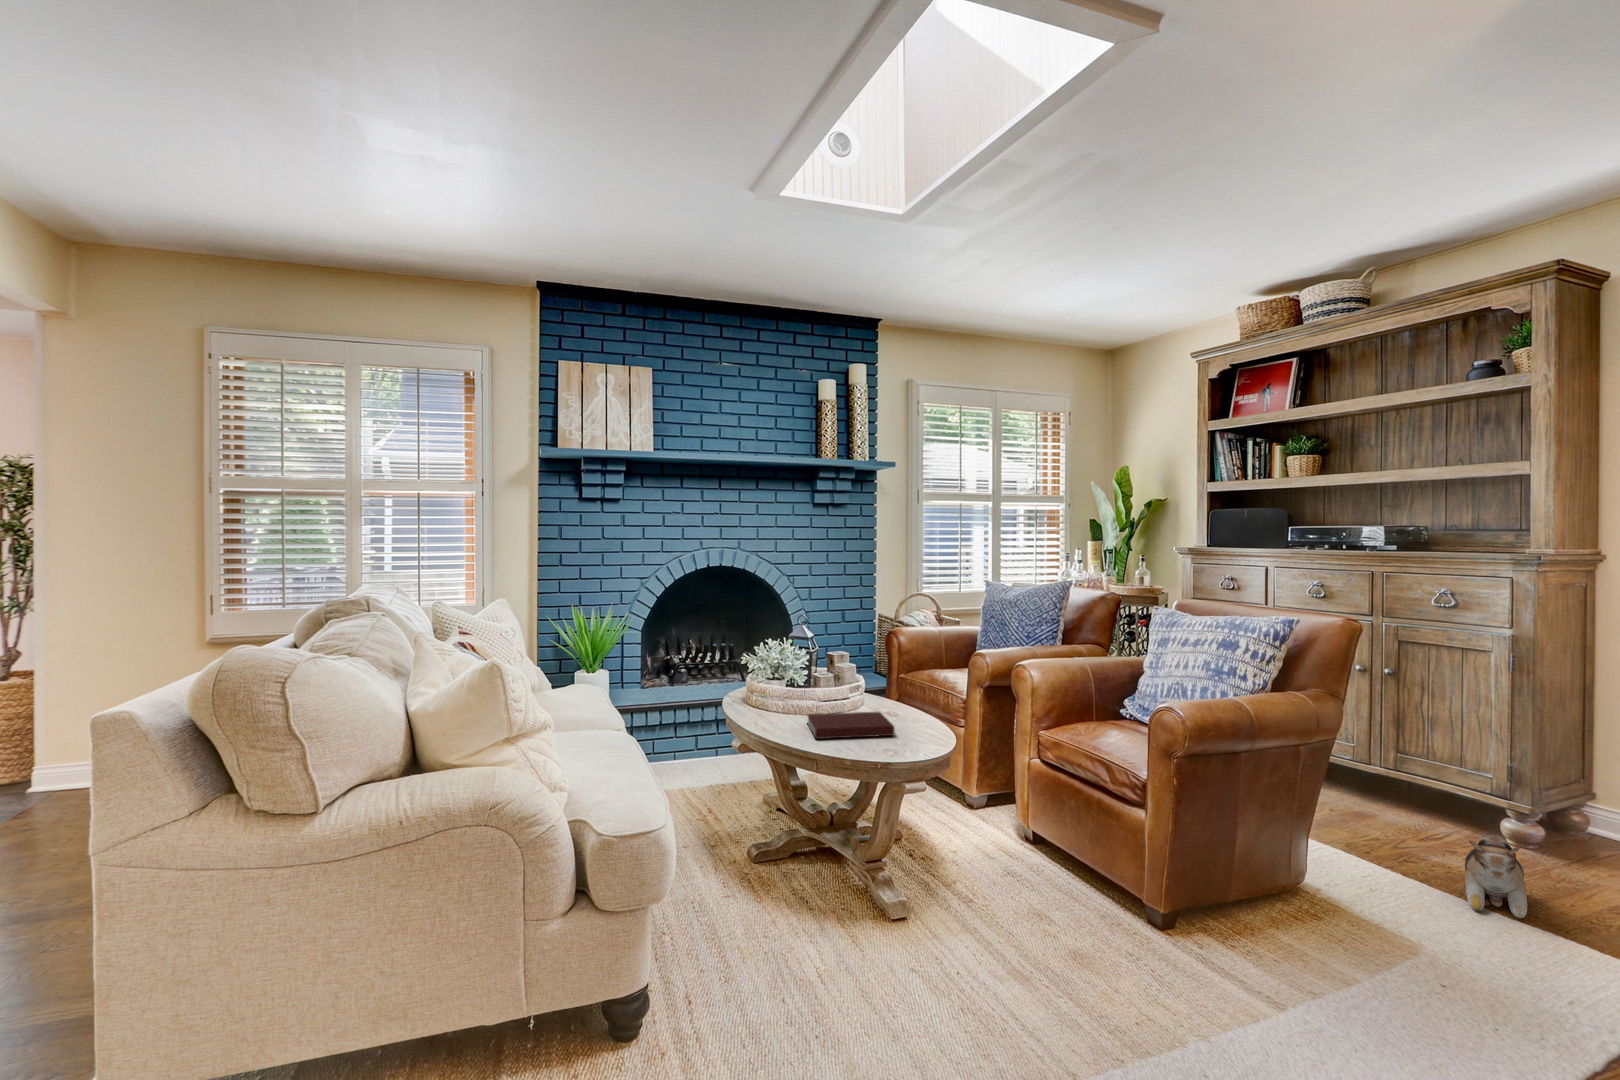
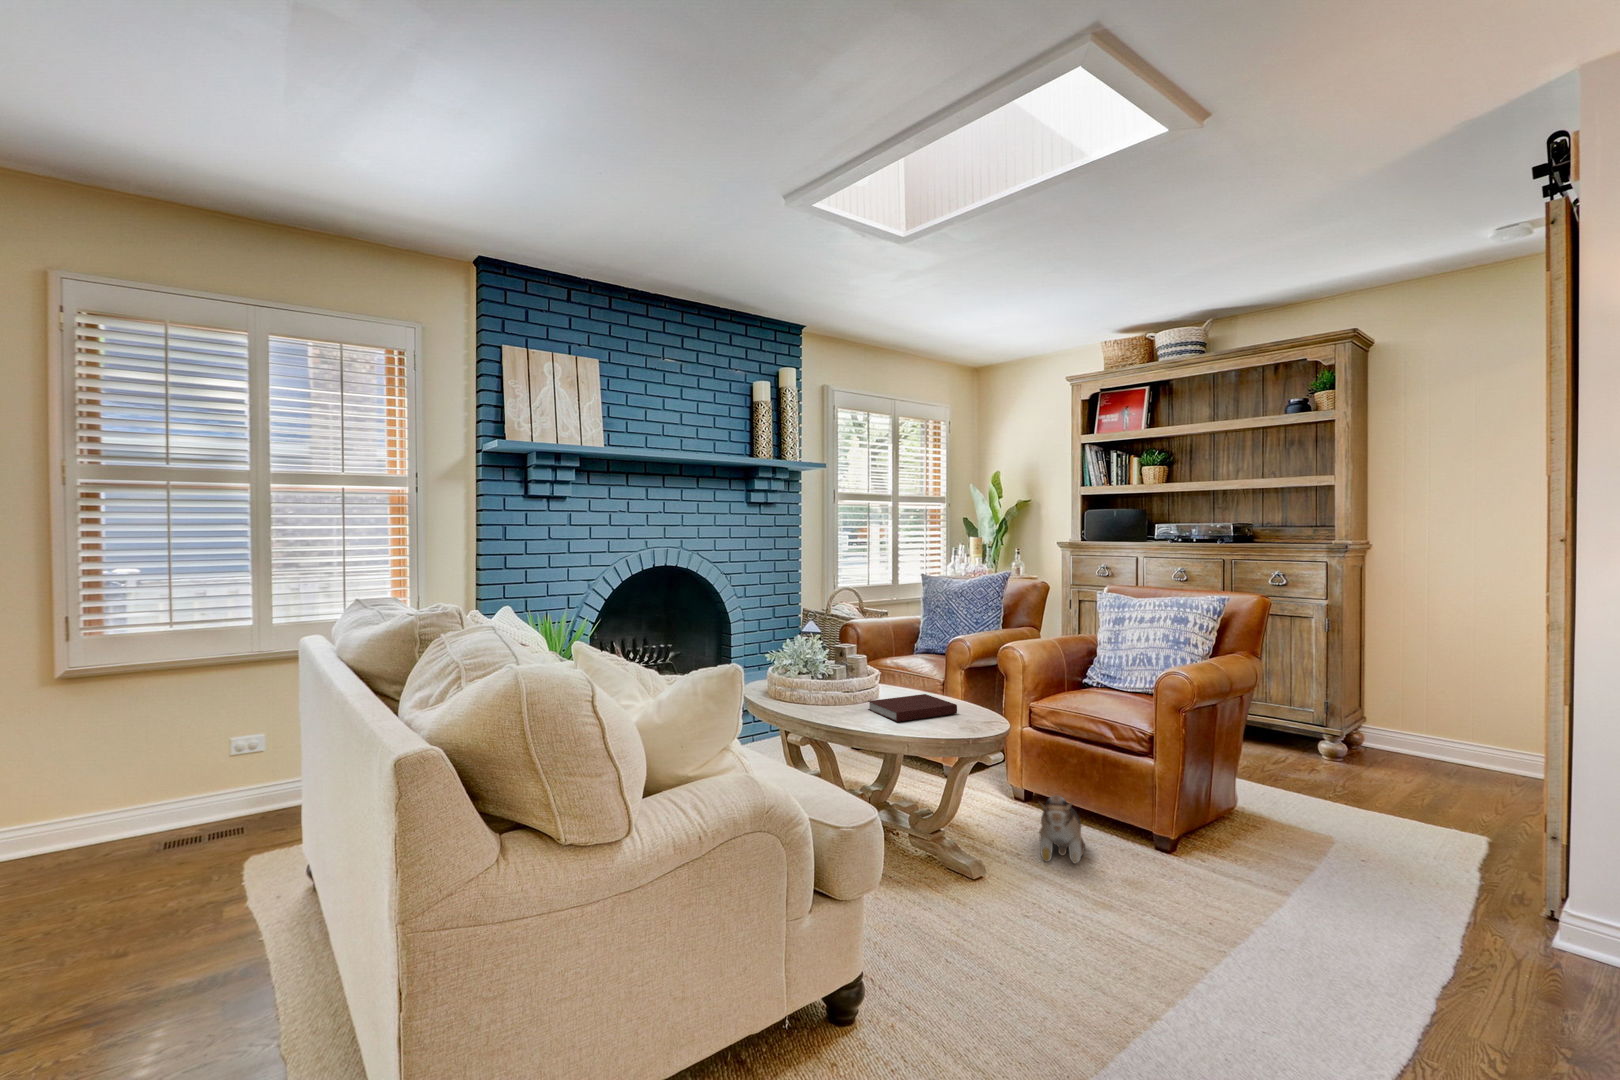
plush toy: present [1465,835,1528,918] -> present [1039,795,1085,863]

